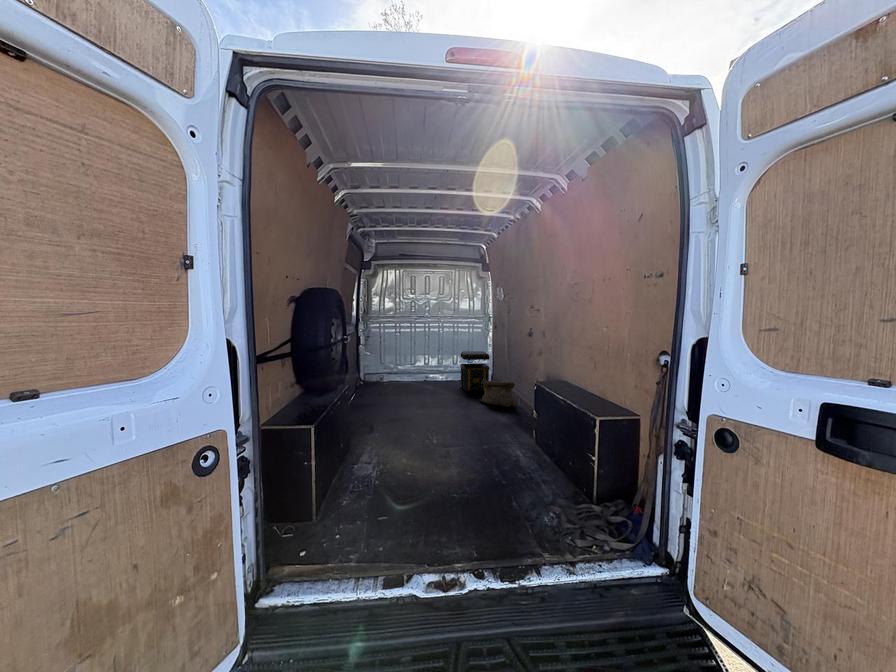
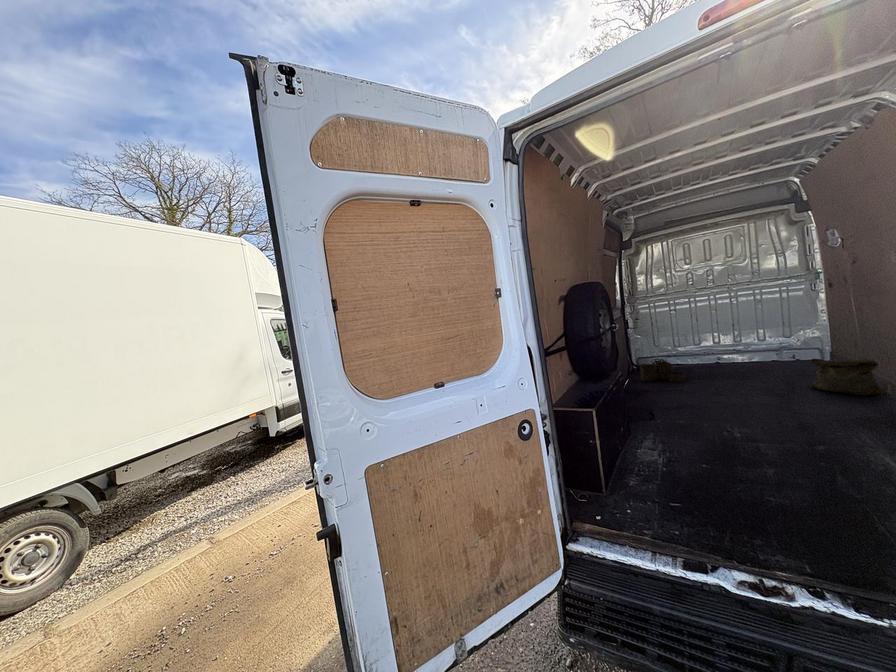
toolbox: present [460,351,490,391] -> none [769,321,825,374]
woven basket: none [365,375,401,397] -> present [640,359,685,382]

